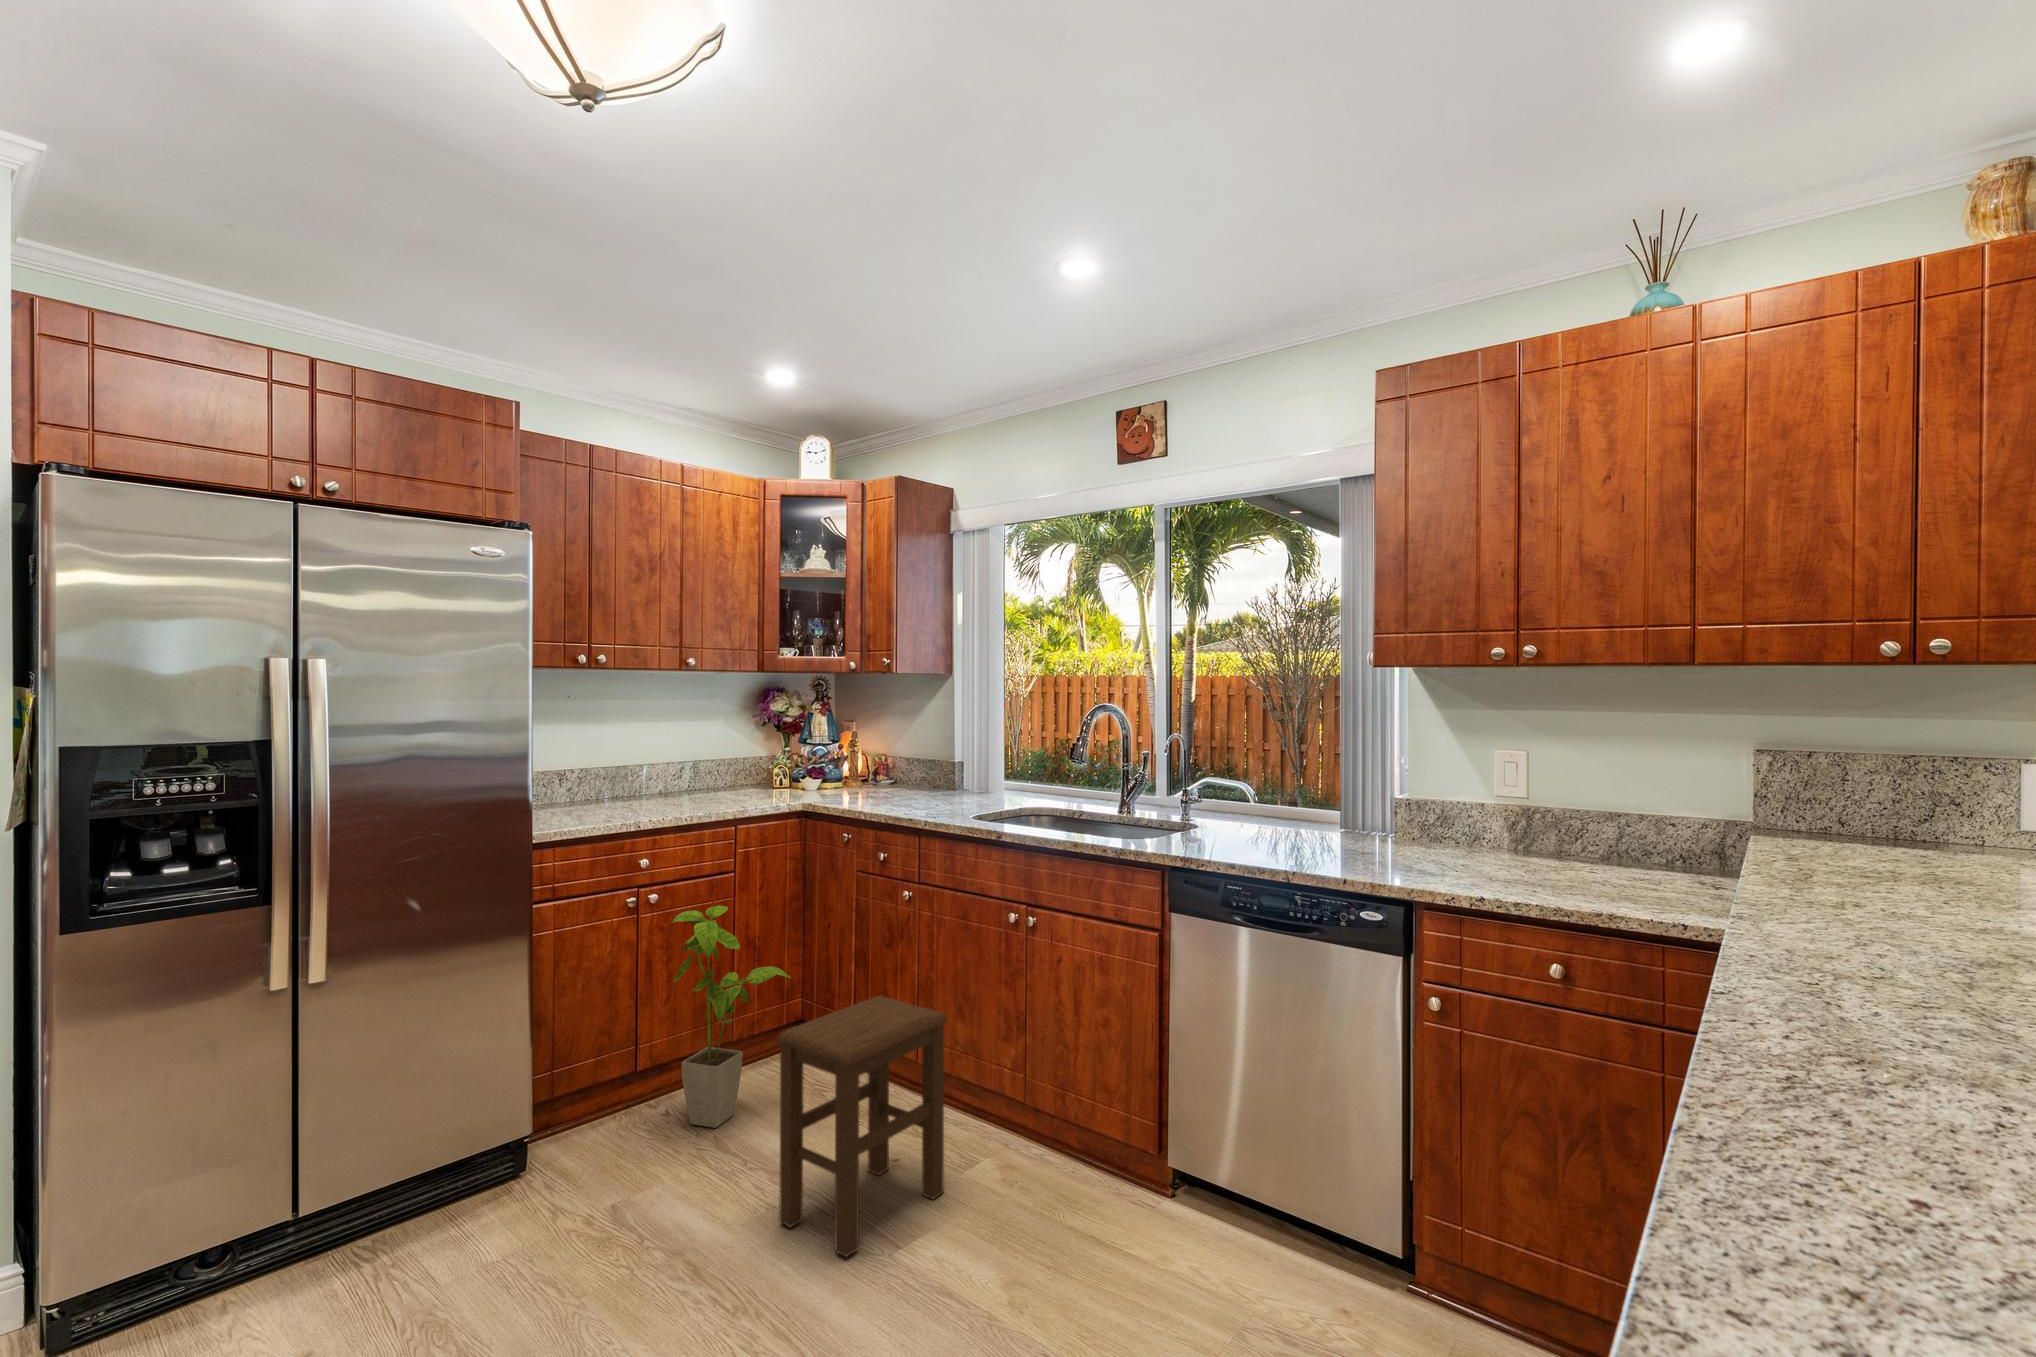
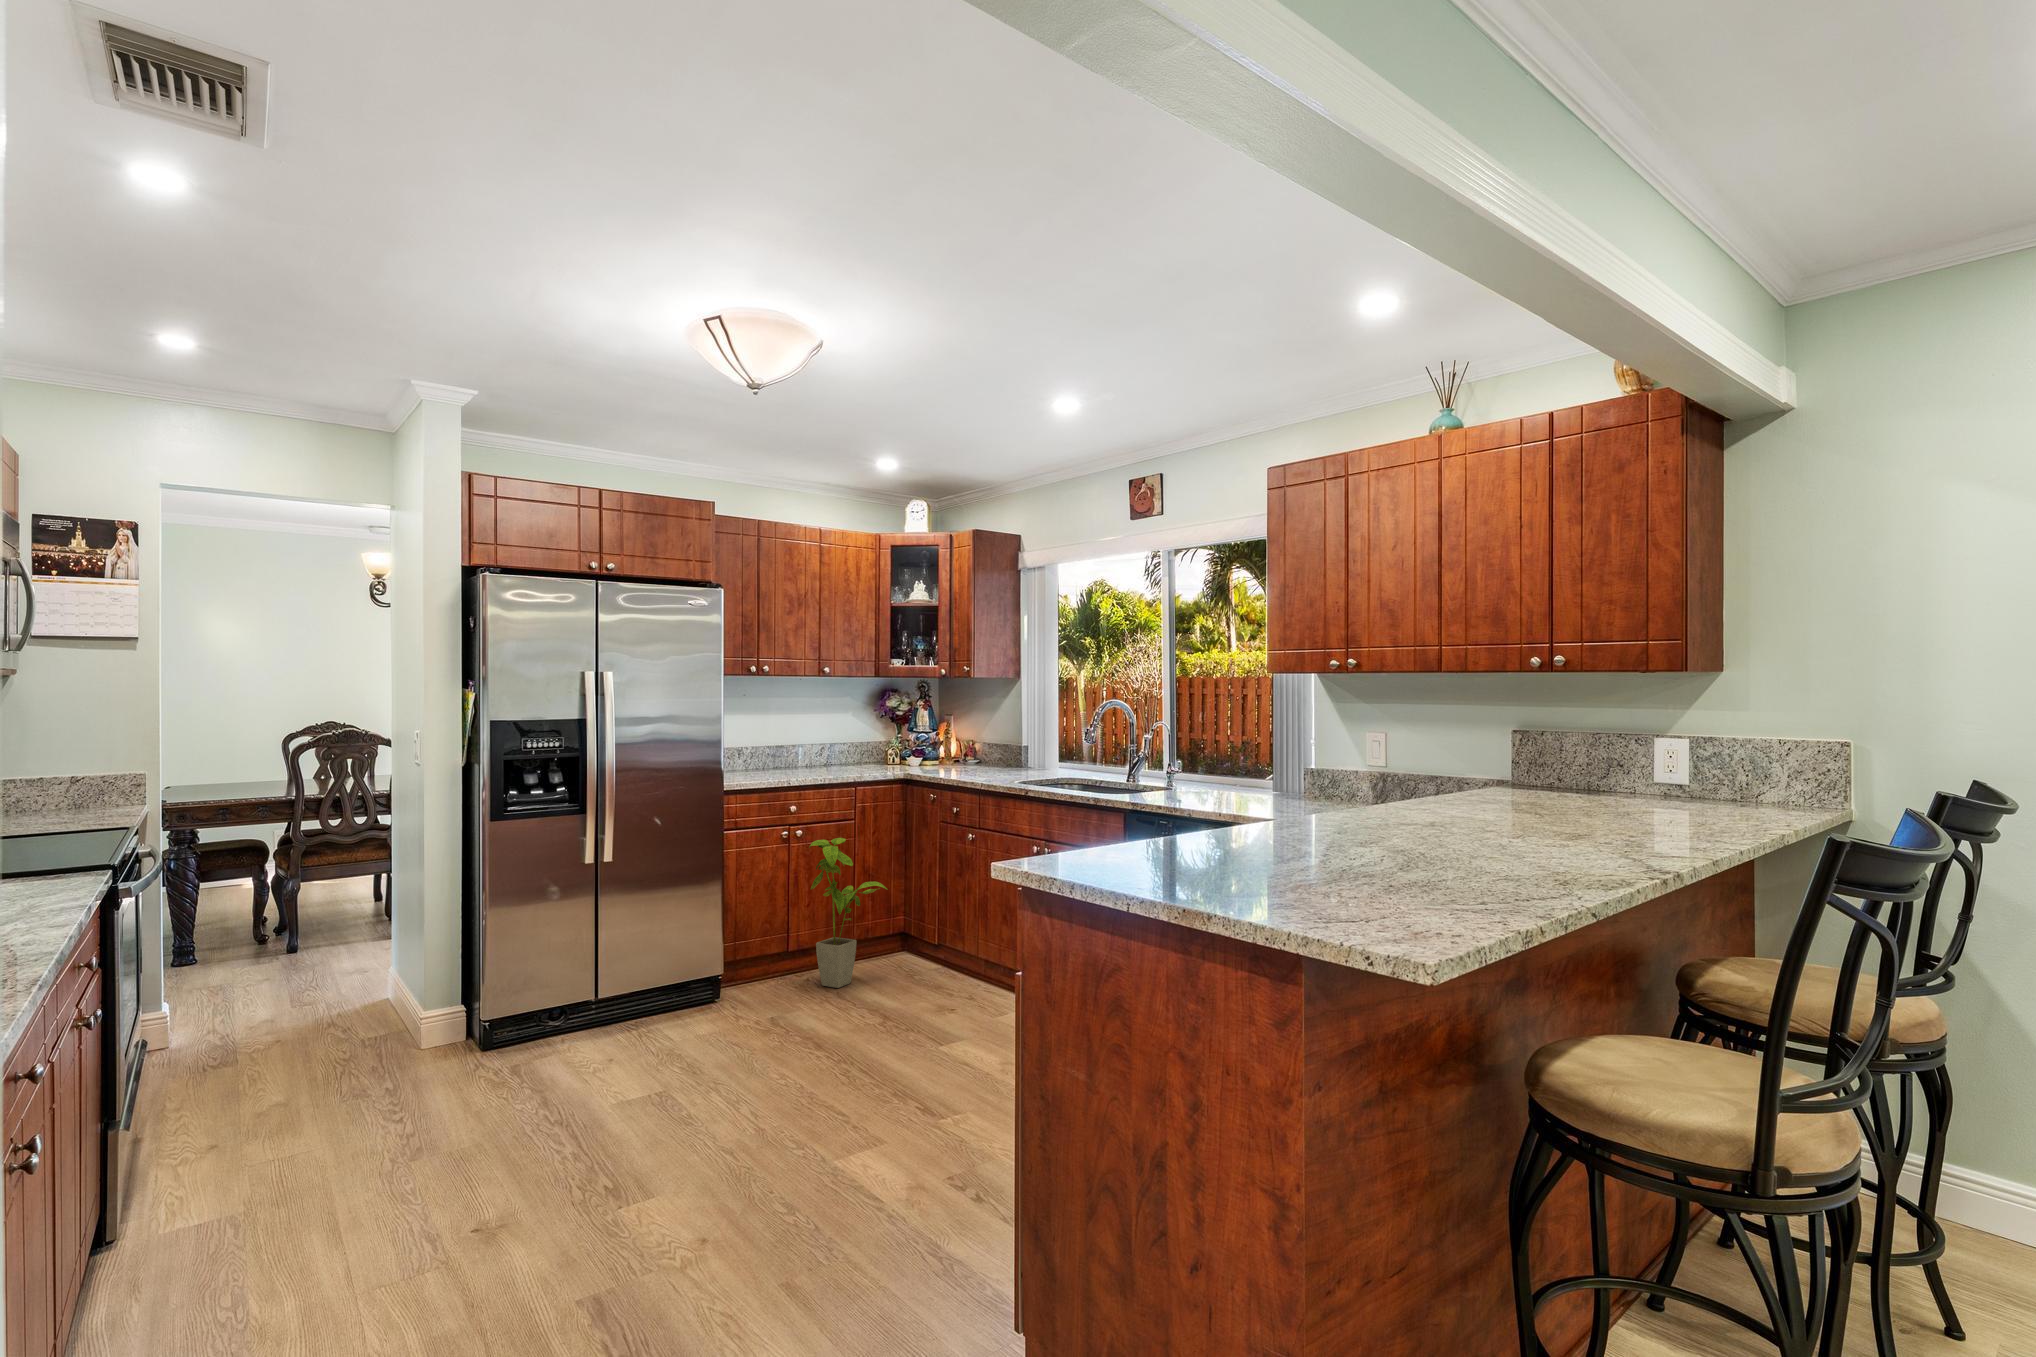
stool: present [776,996,948,1257] -> none [869,896,981,1043]

